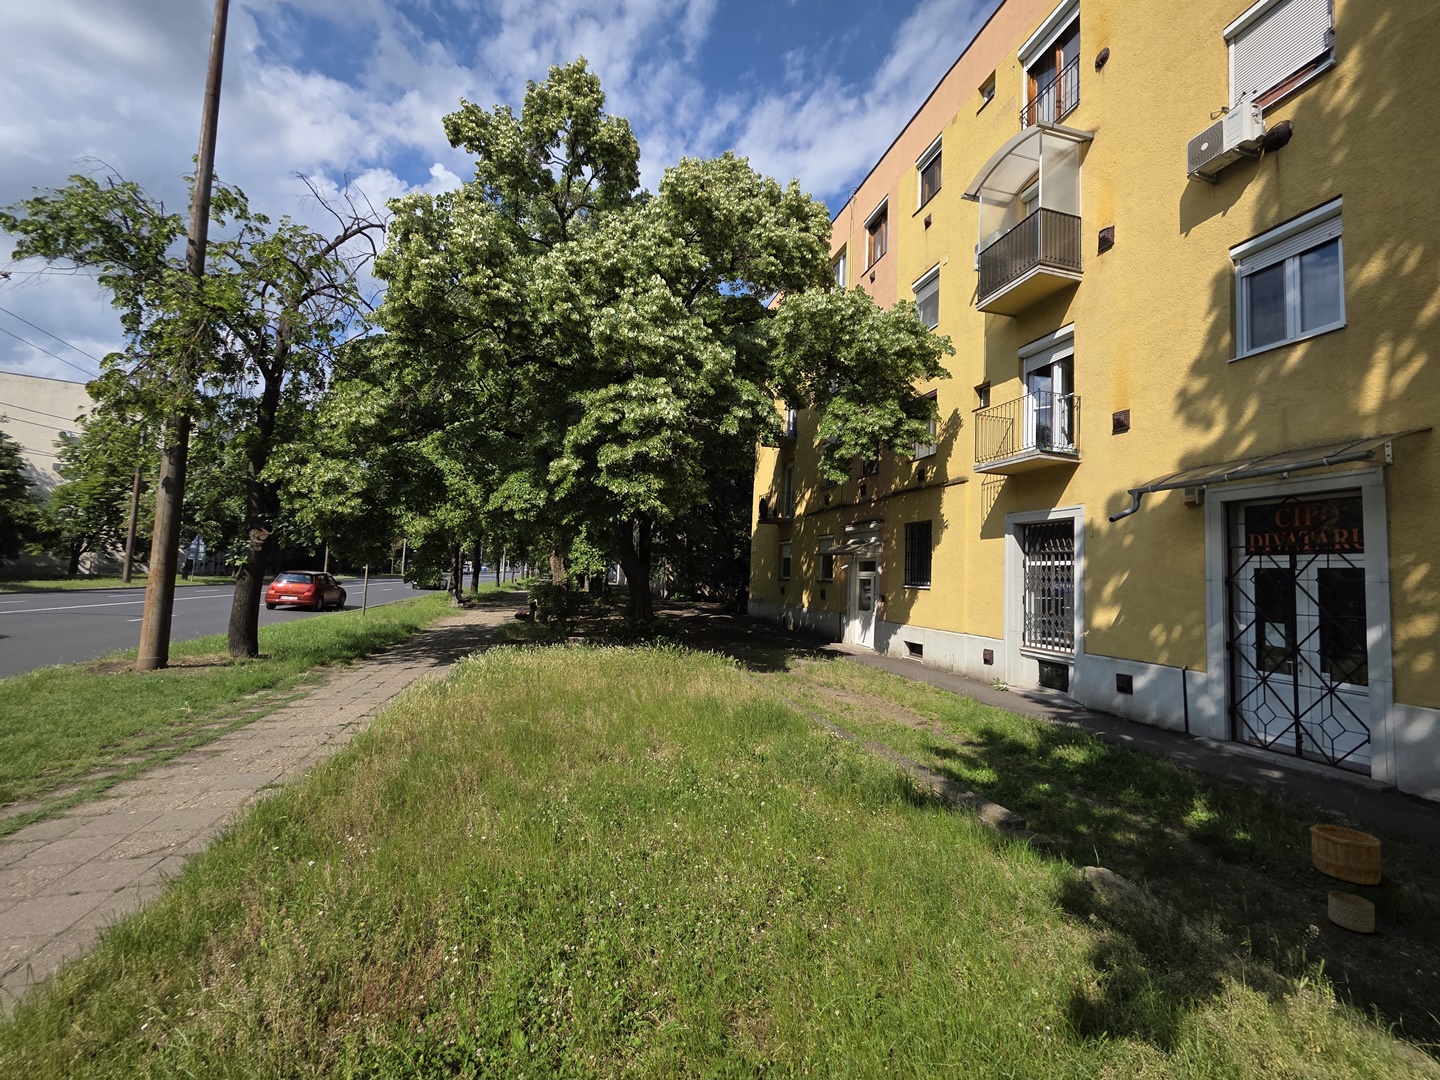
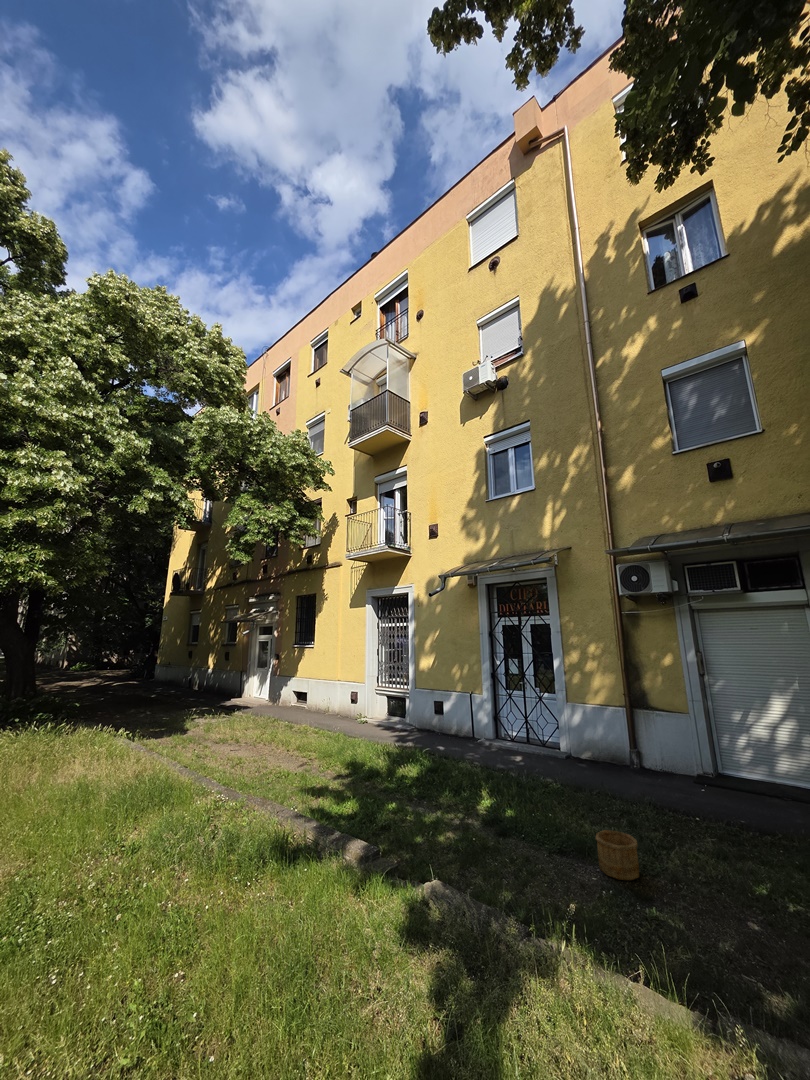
planter: present [1328,891,1375,933] -> none [634,907,666,947]

